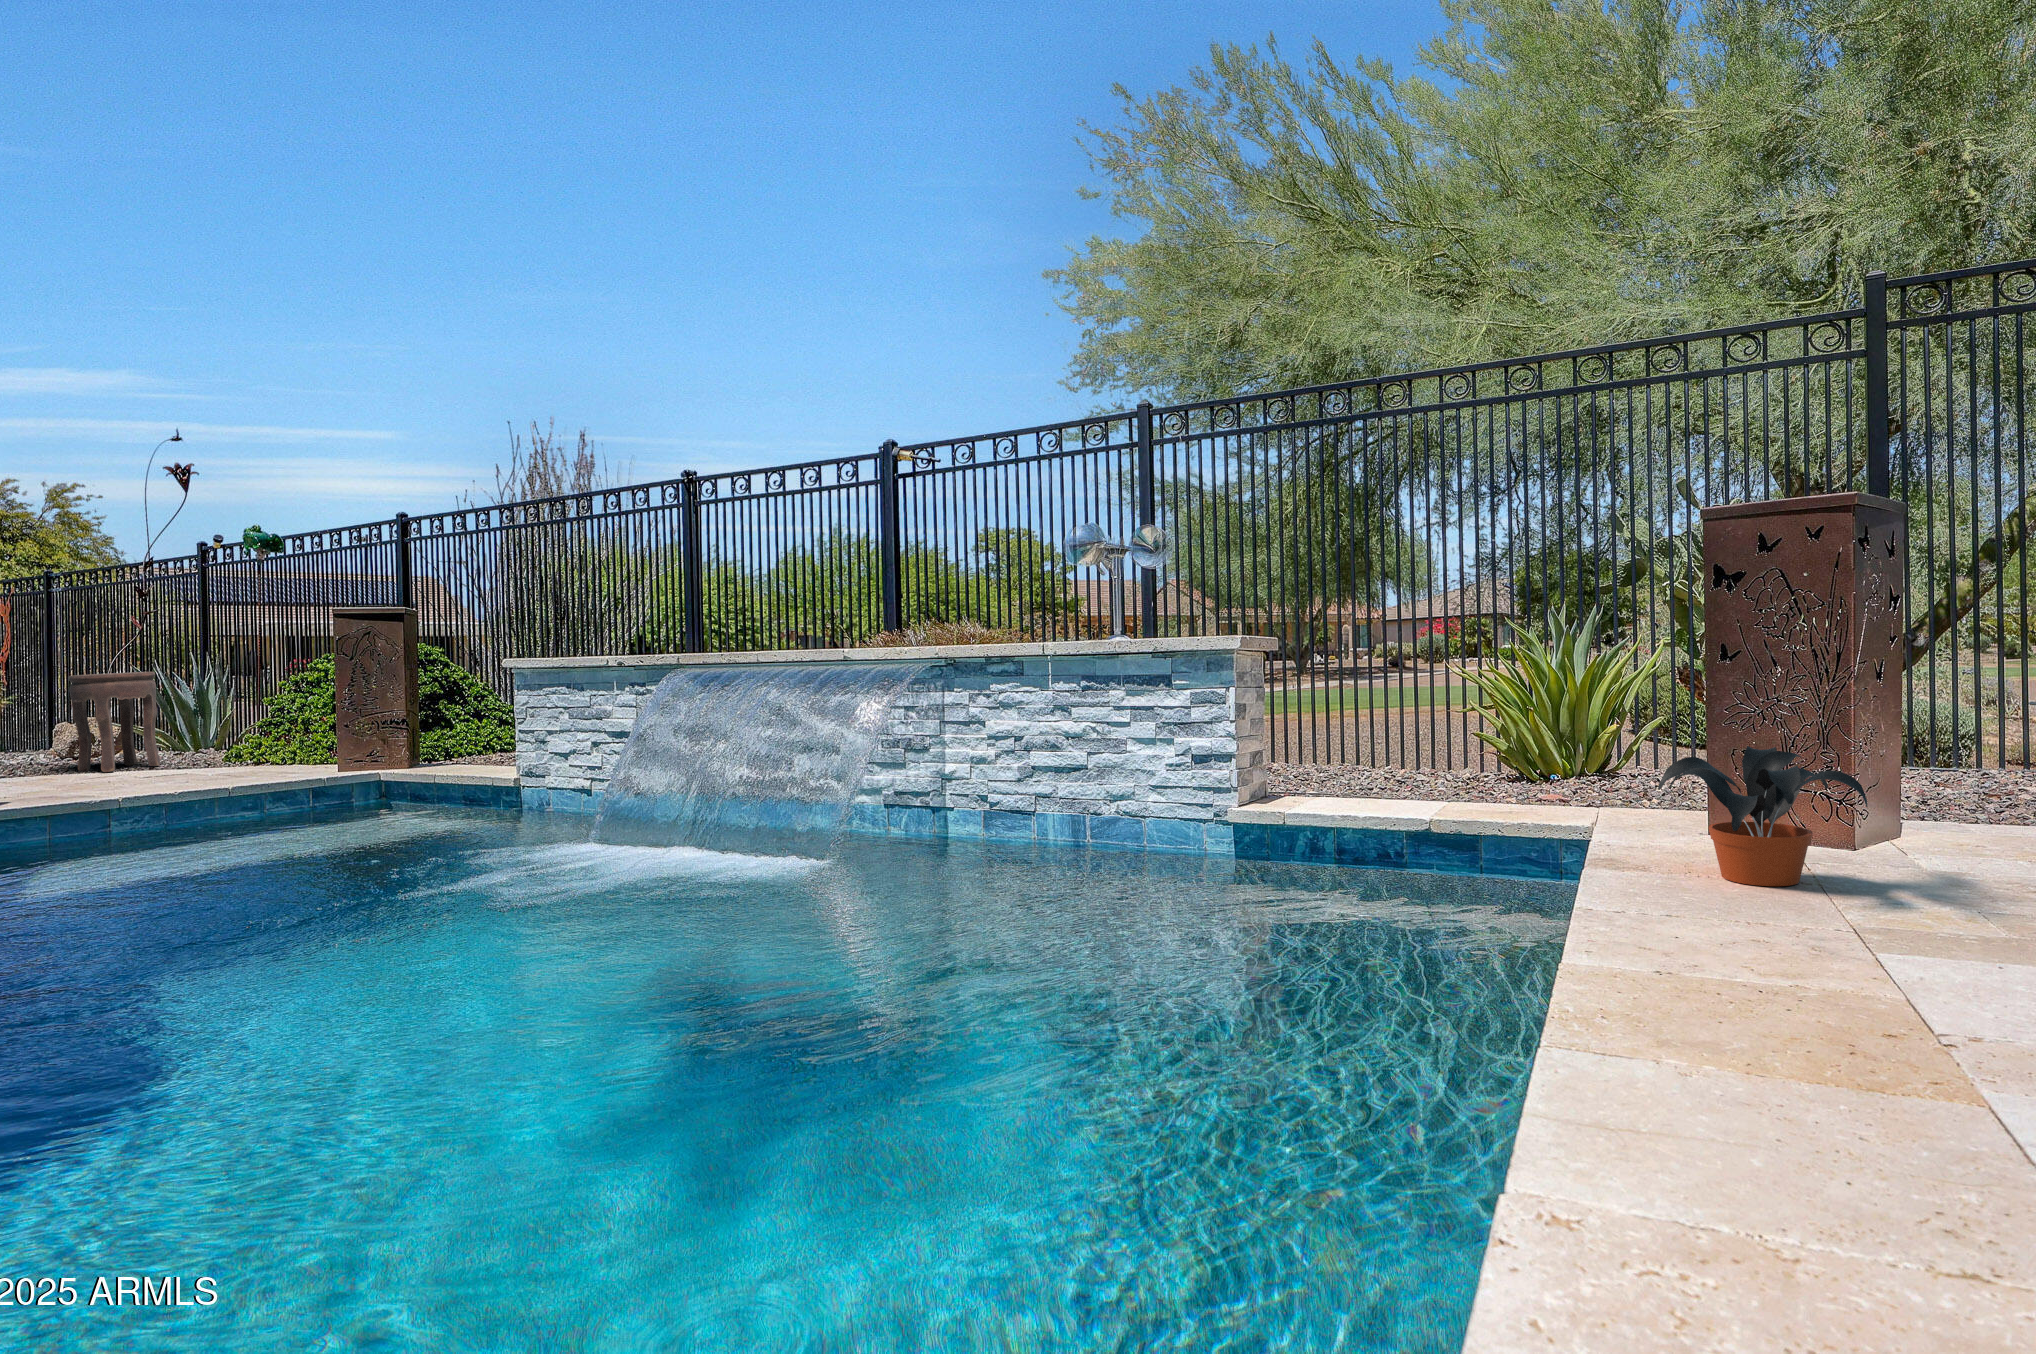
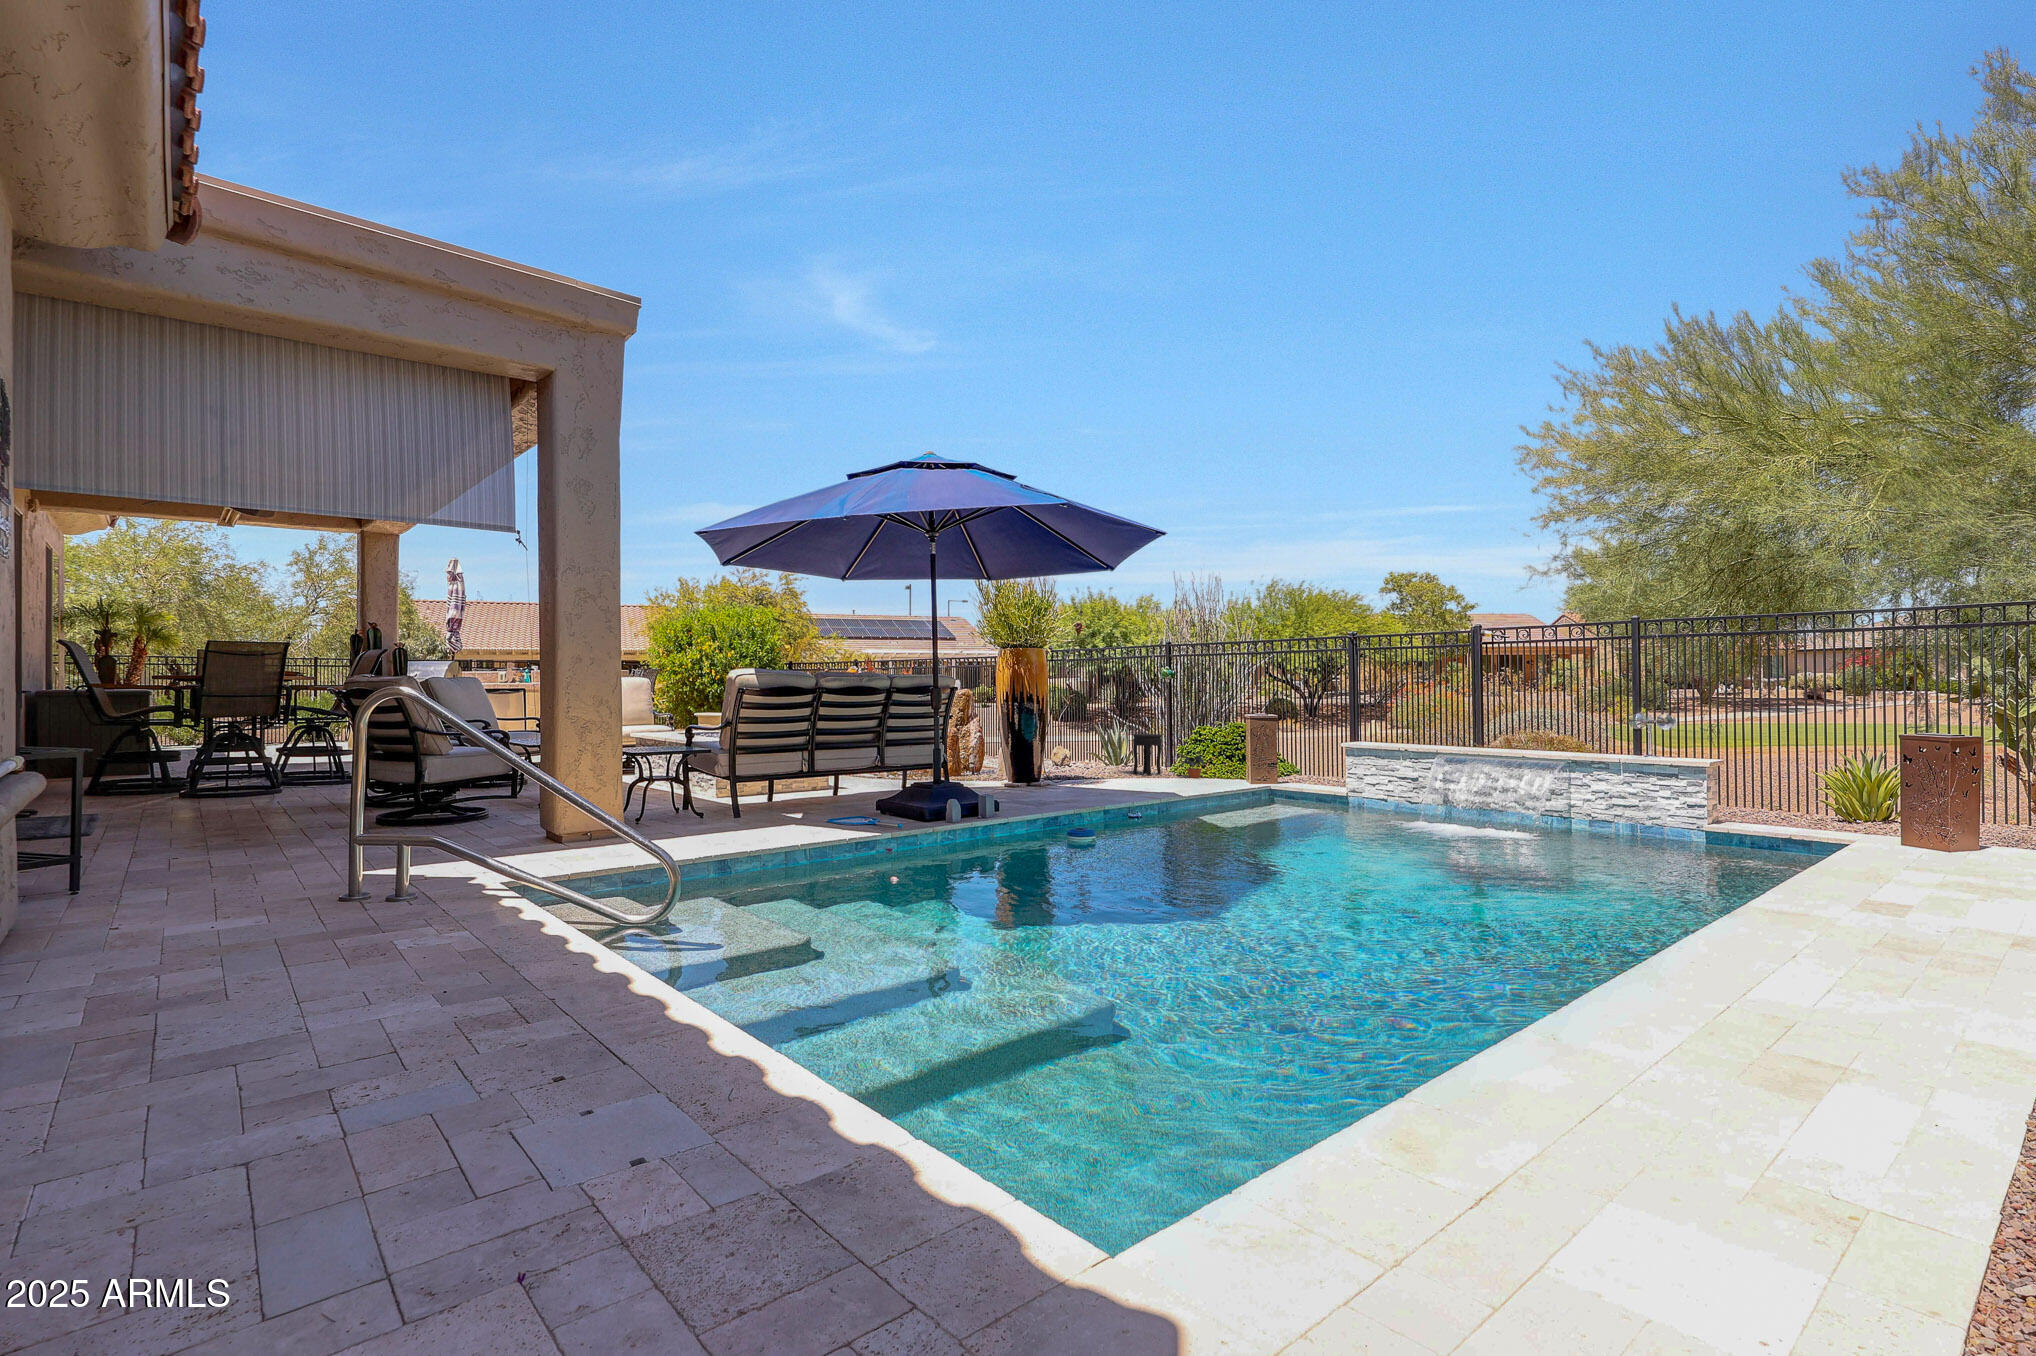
potted plant: present [1658,746,1868,886] -> present [1181,755,1206,778]

